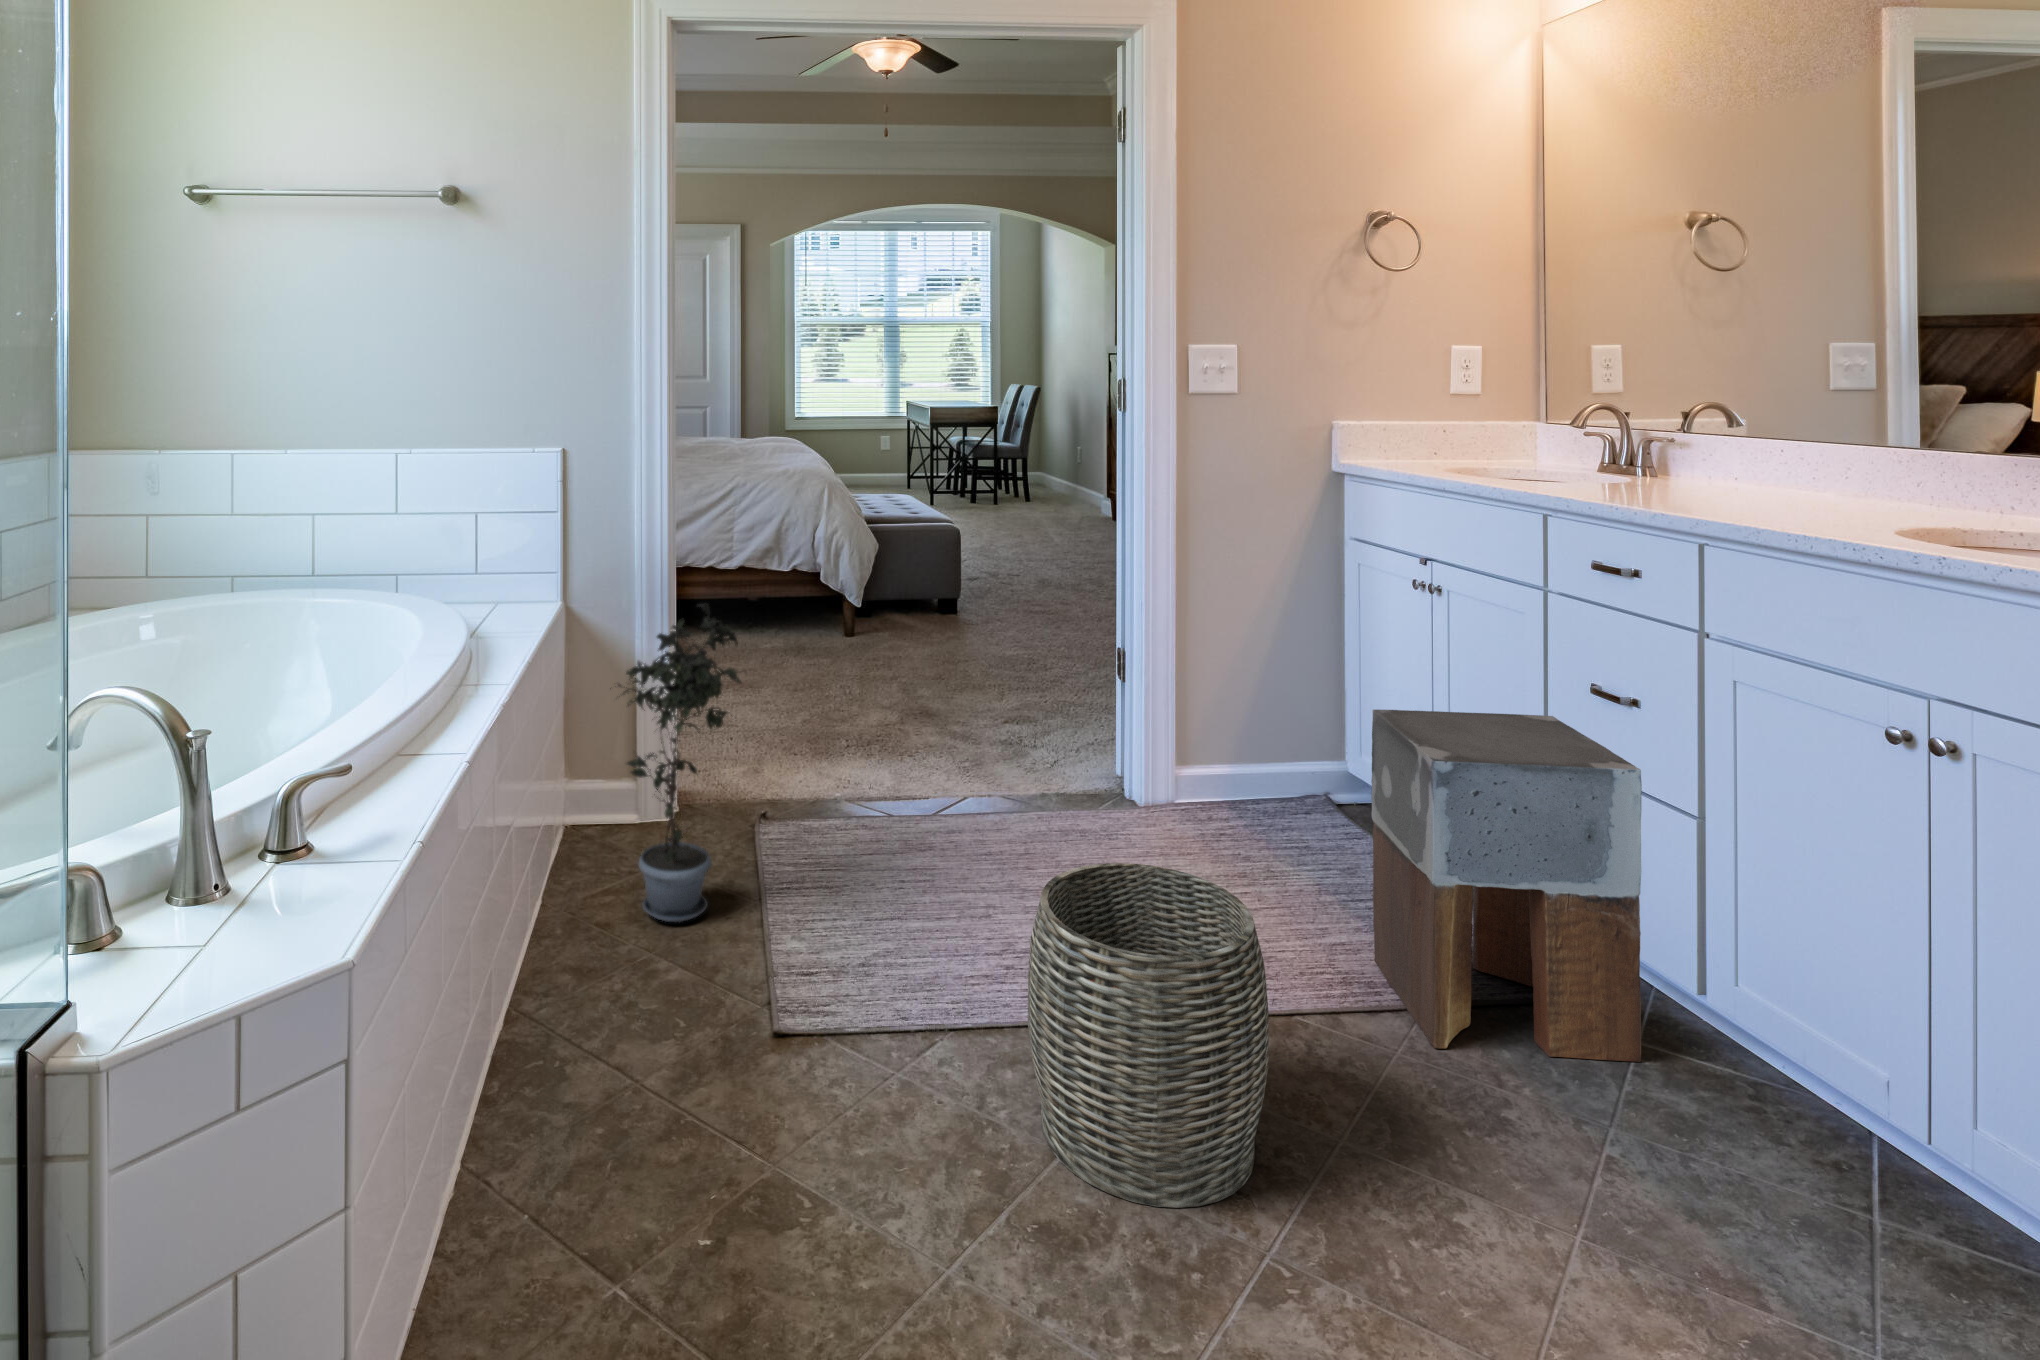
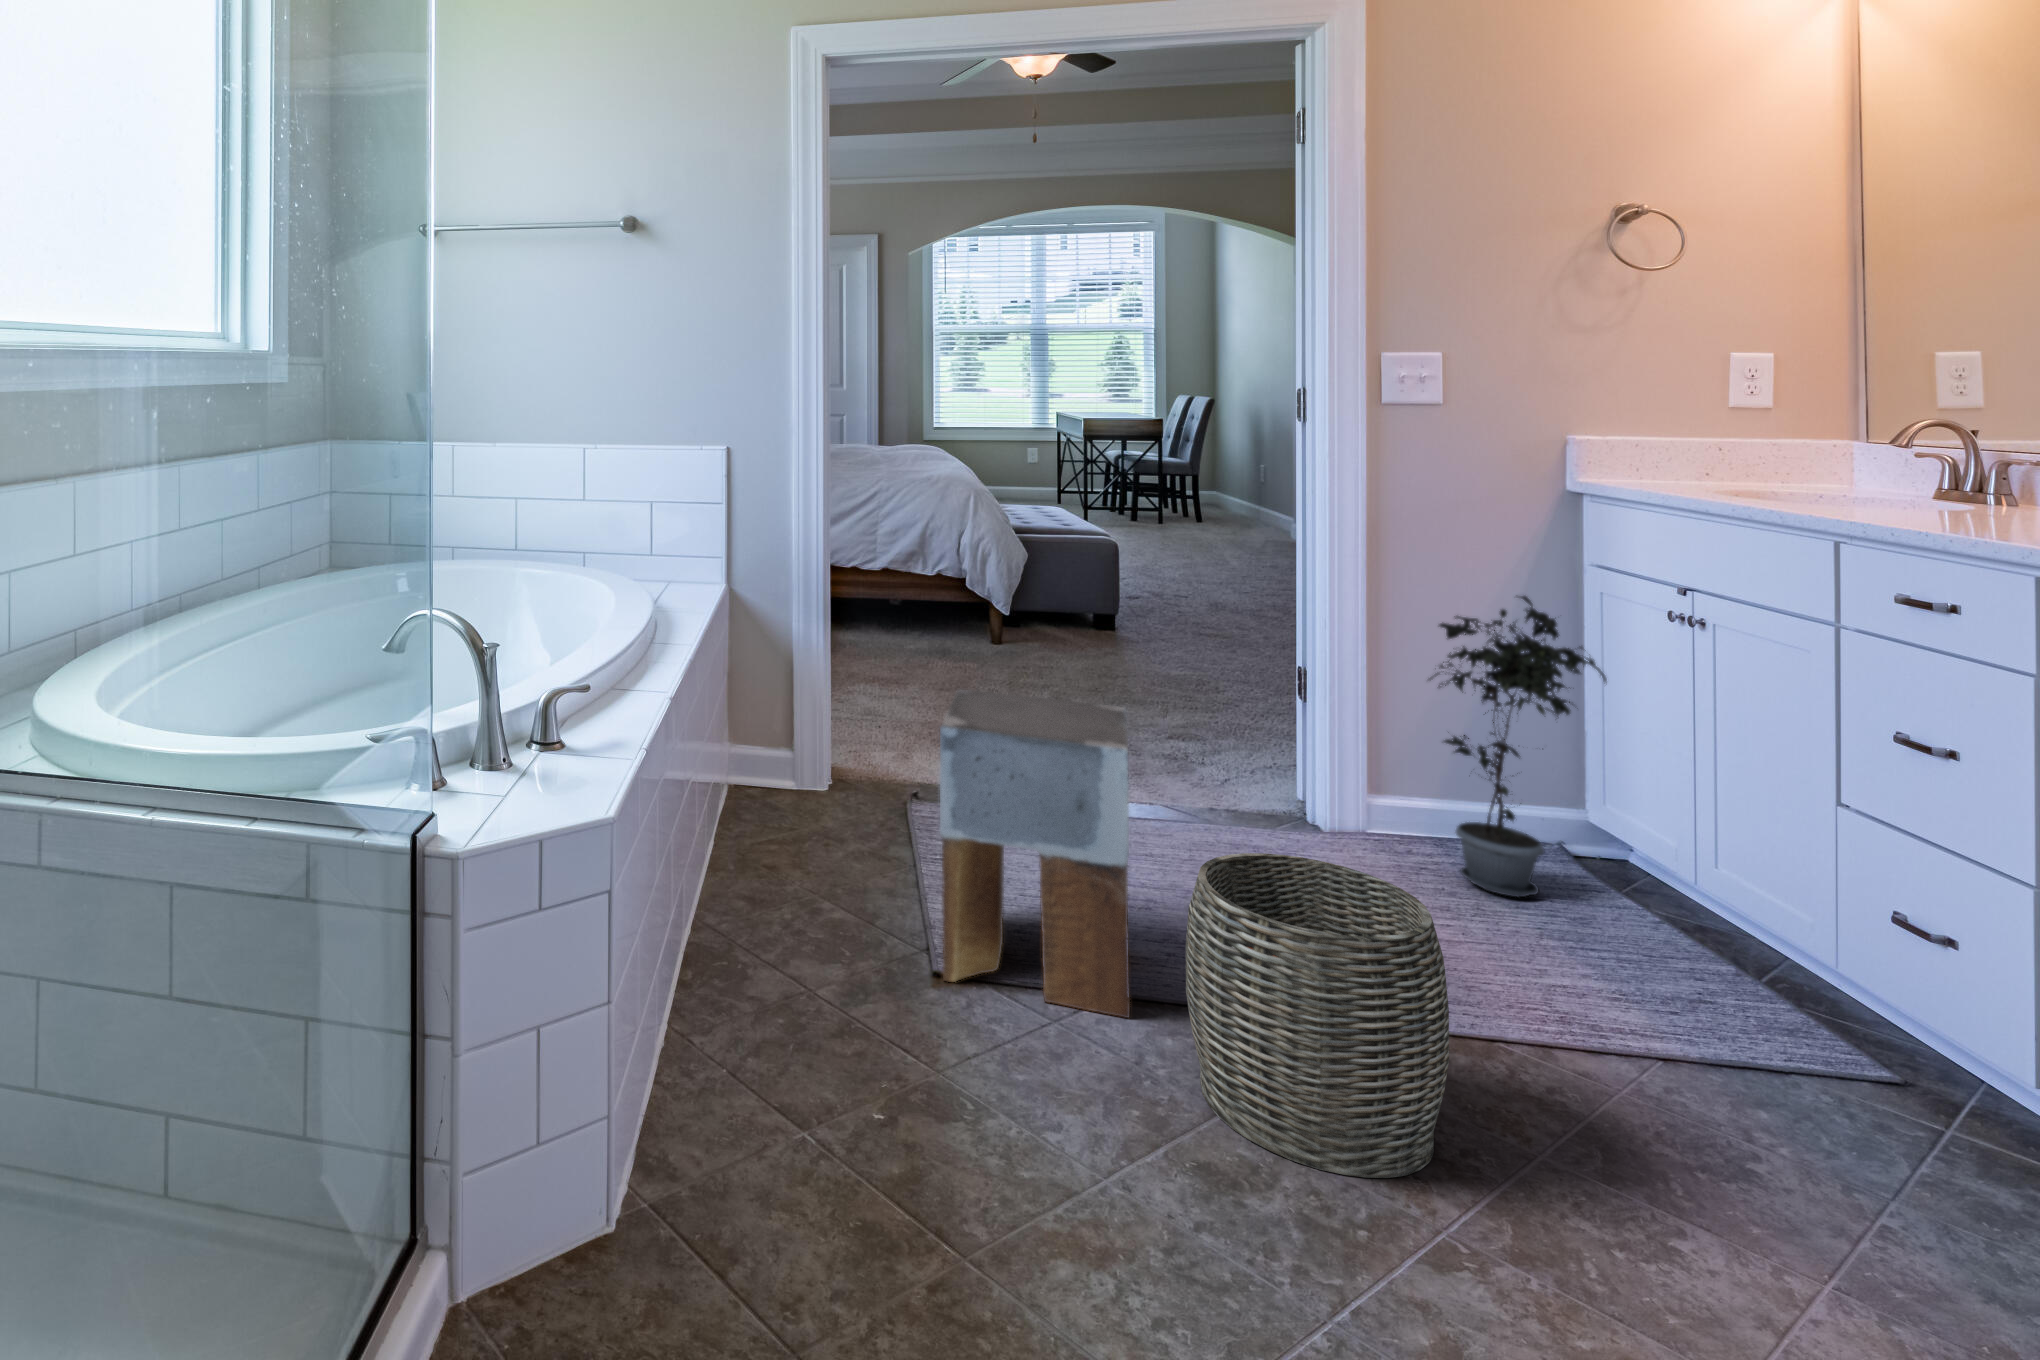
potted plant: present [610,604,741,923] -> present [1429,596,1607,897]
stool: present [1371,710,1642,1062] -> present [940,690,1130,1018]

